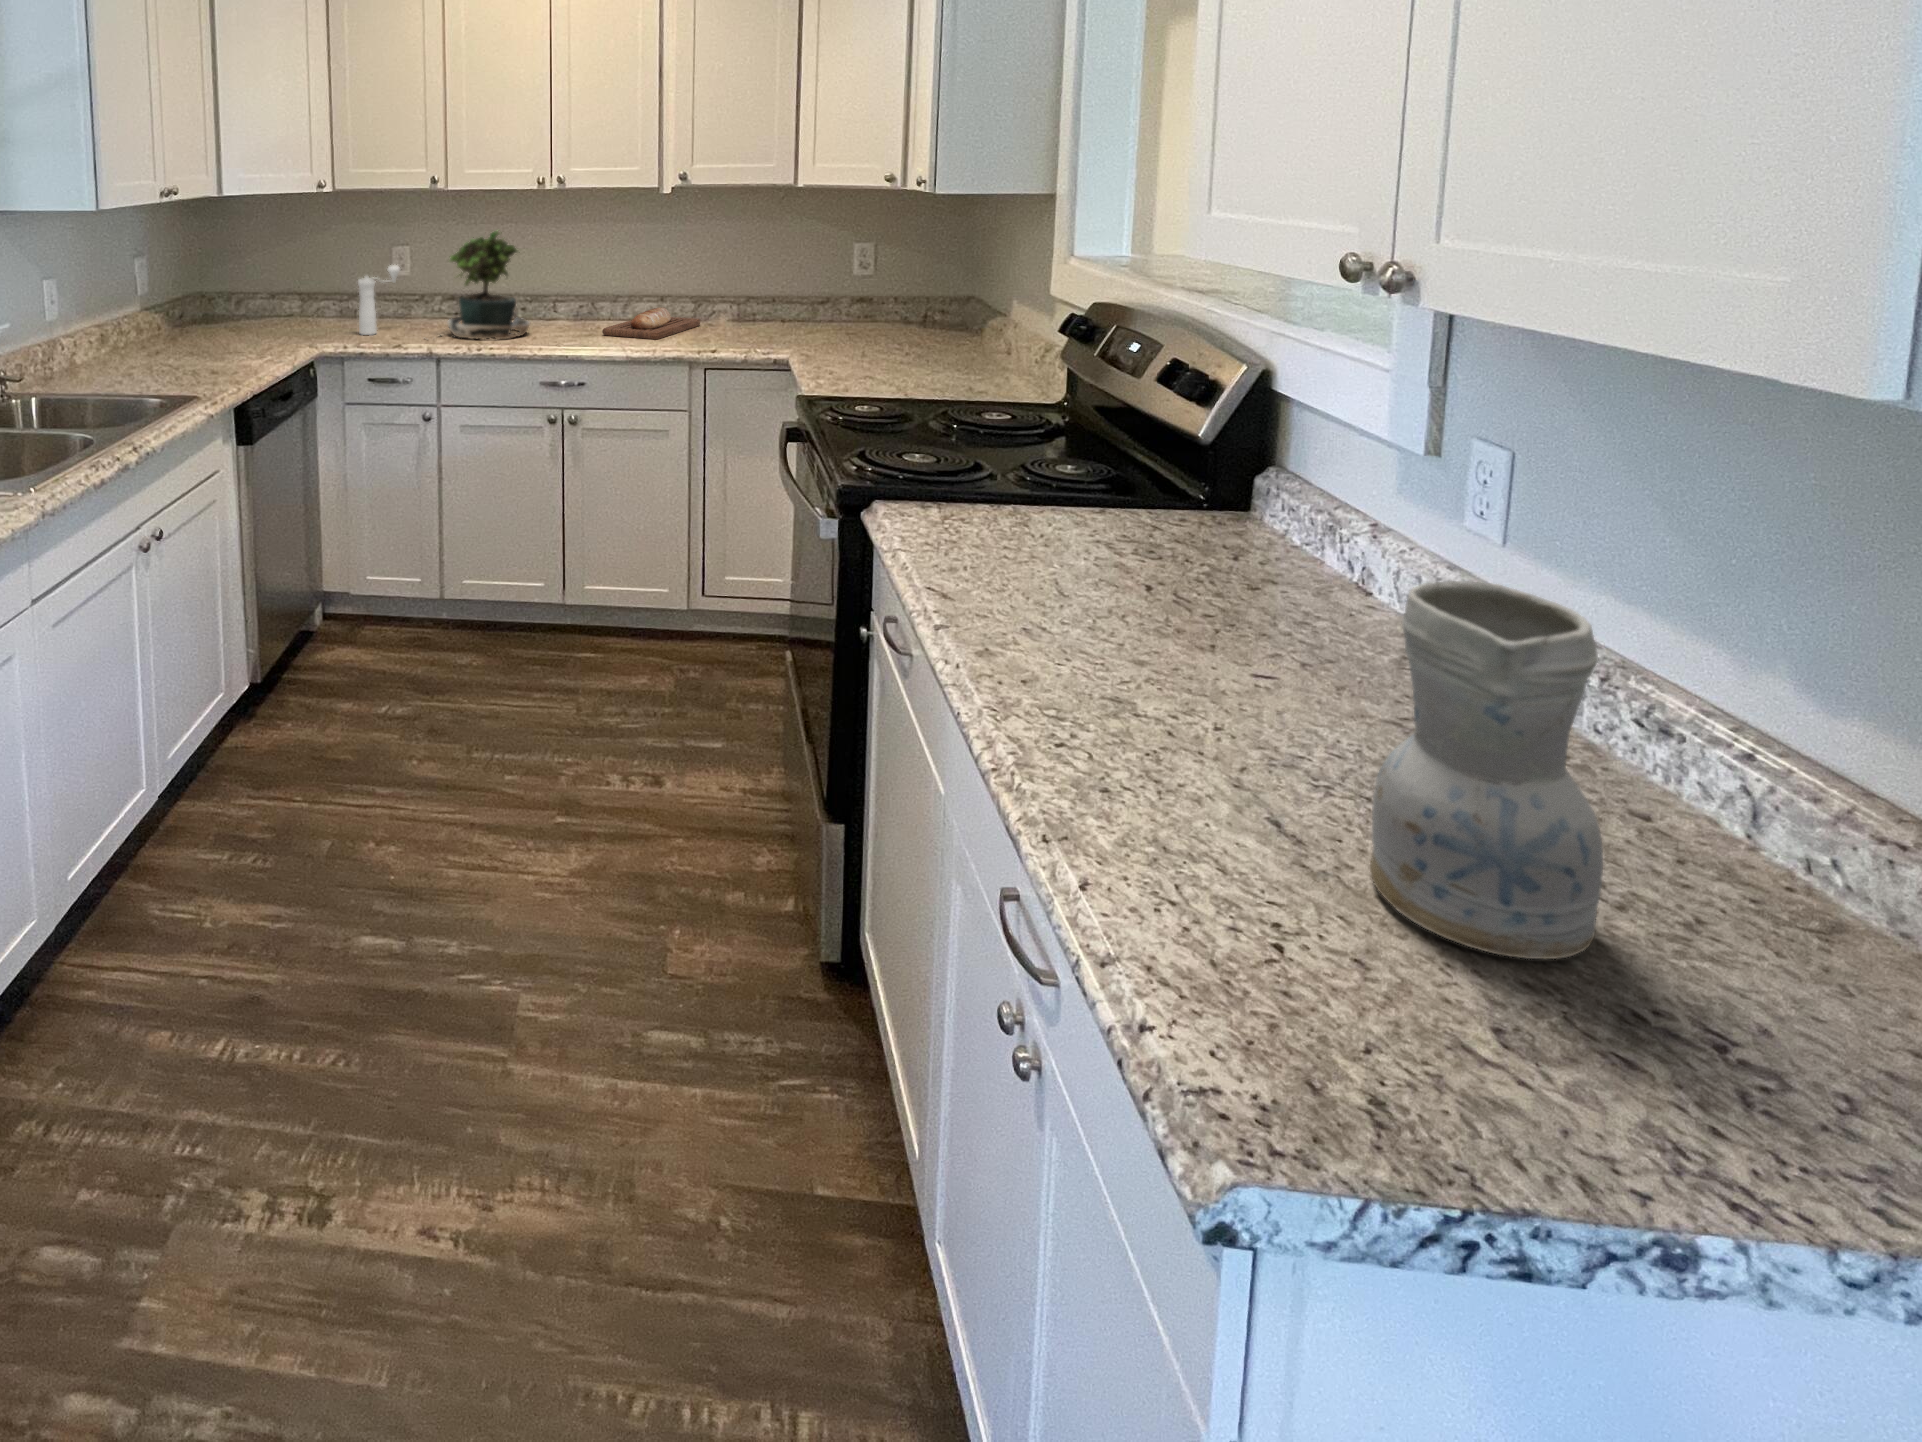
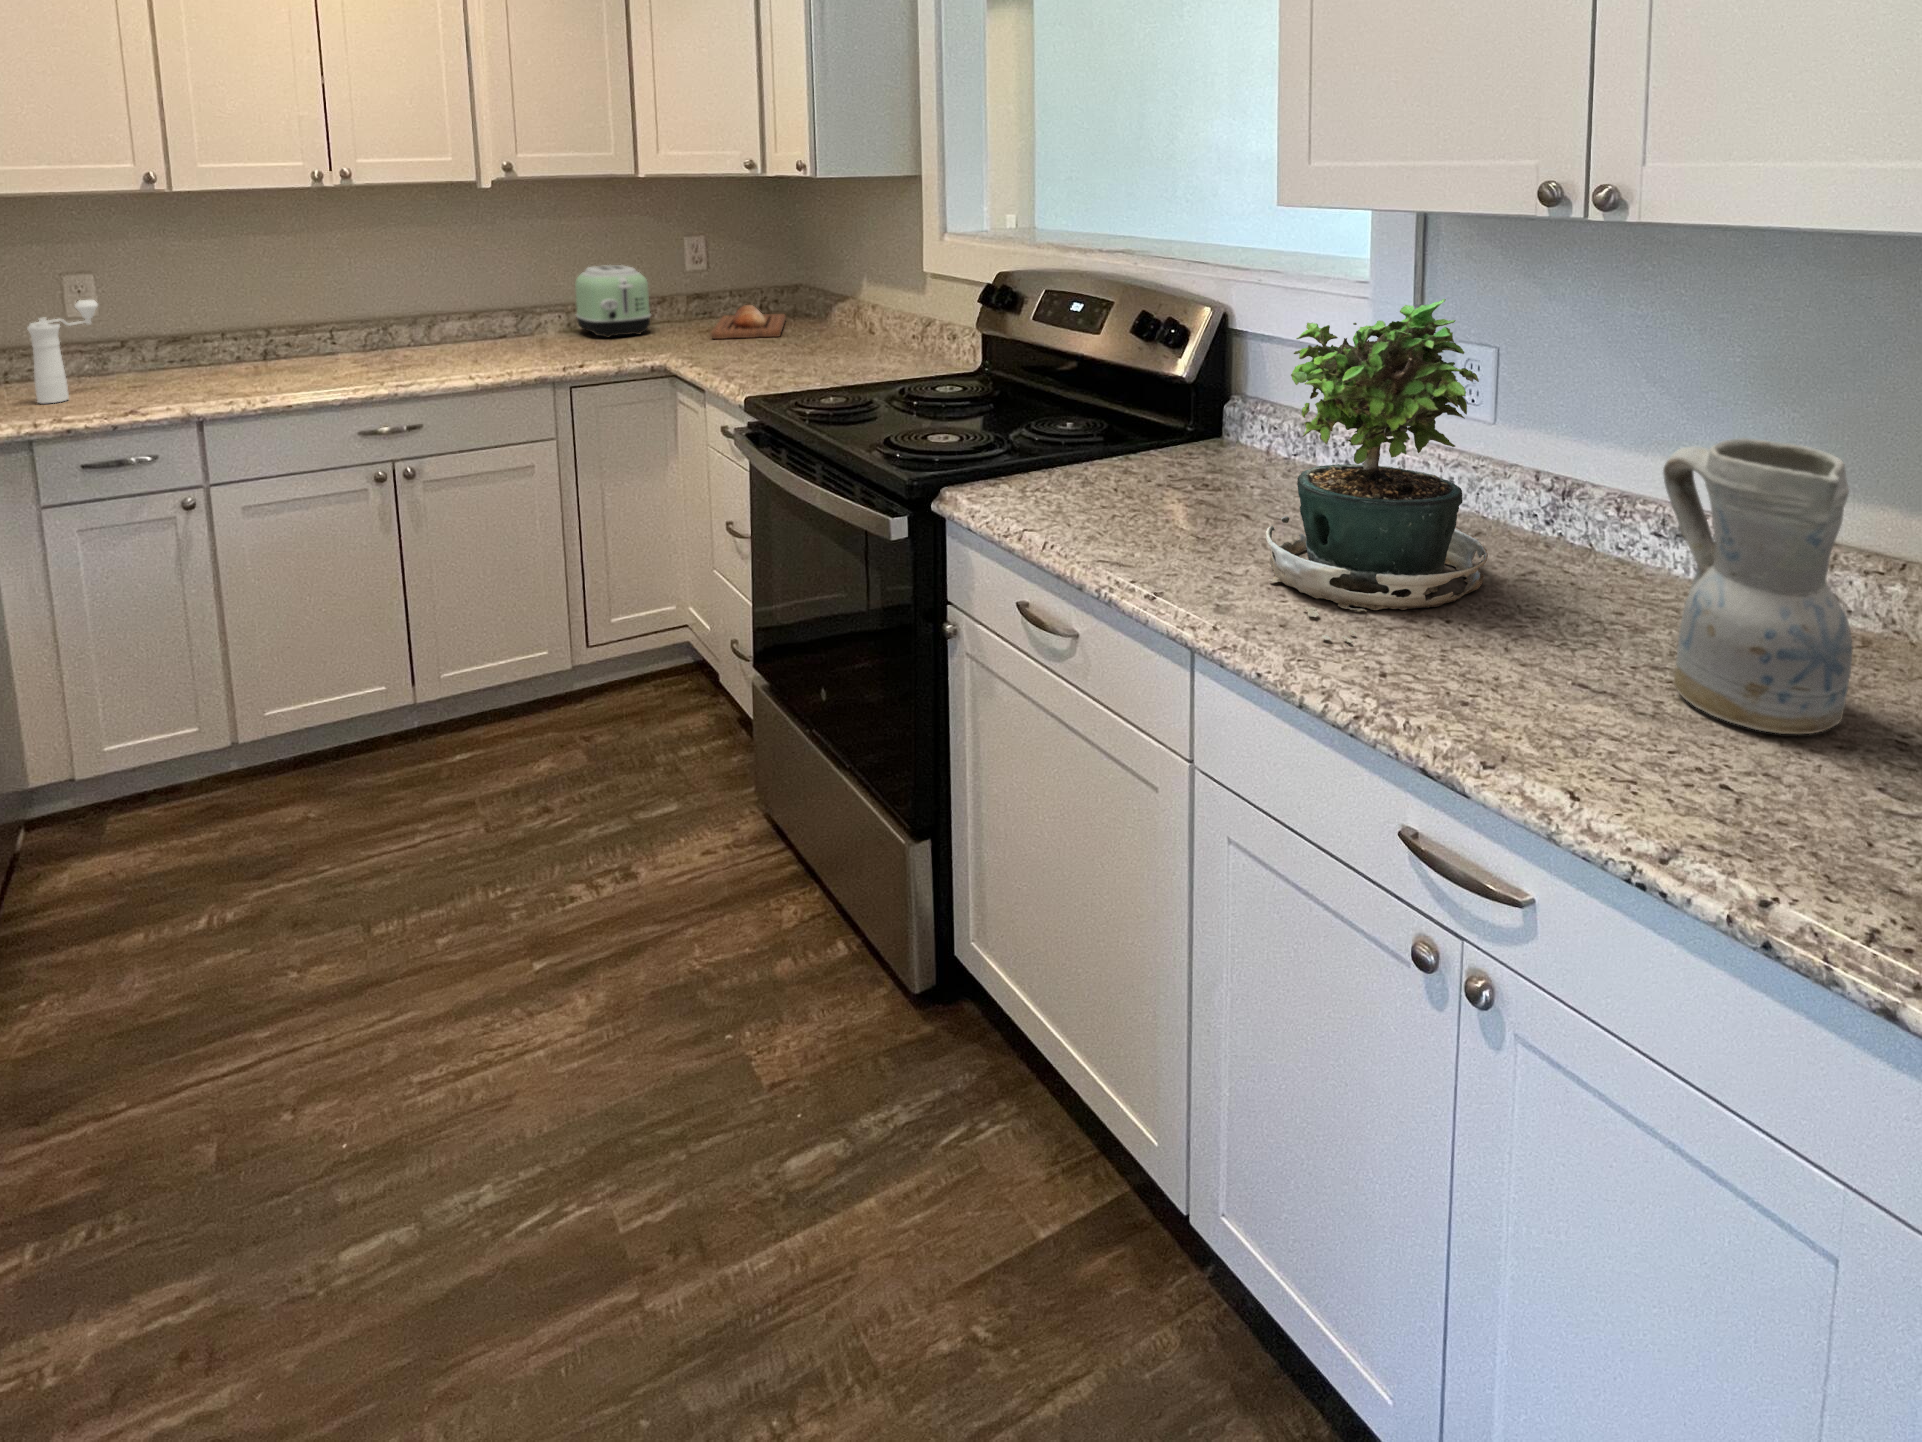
potted plant: present [448,231,530,339] -> present [1265,299,1488,643]
toaster: none [739,264,802,329] -> present [575,265,651,338]
bread loaf: present [602,307,700,339] -> present [711,305,786,339]

